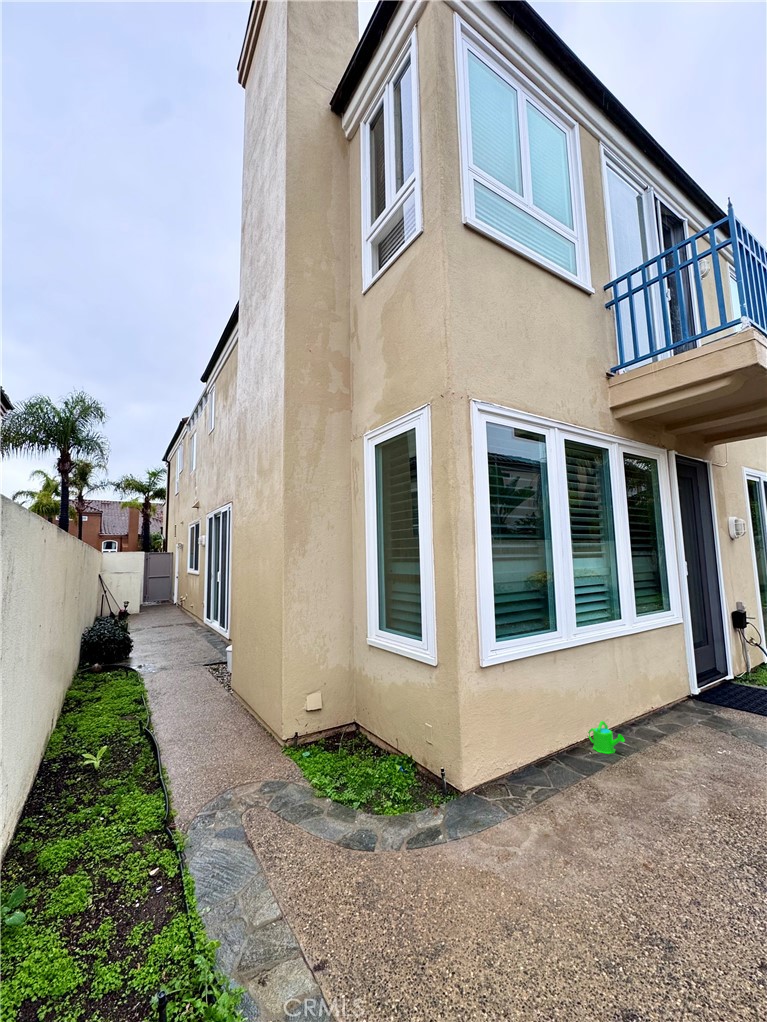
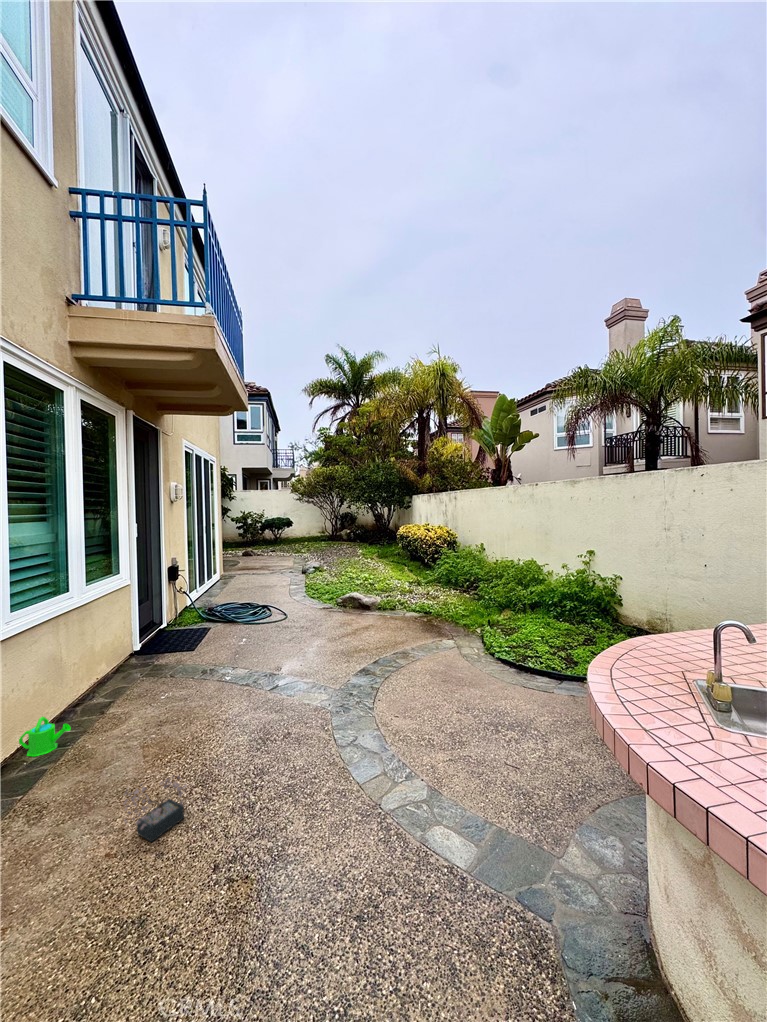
decorative plant: none [658,807,728,876] -> present [124,776,186,842]

